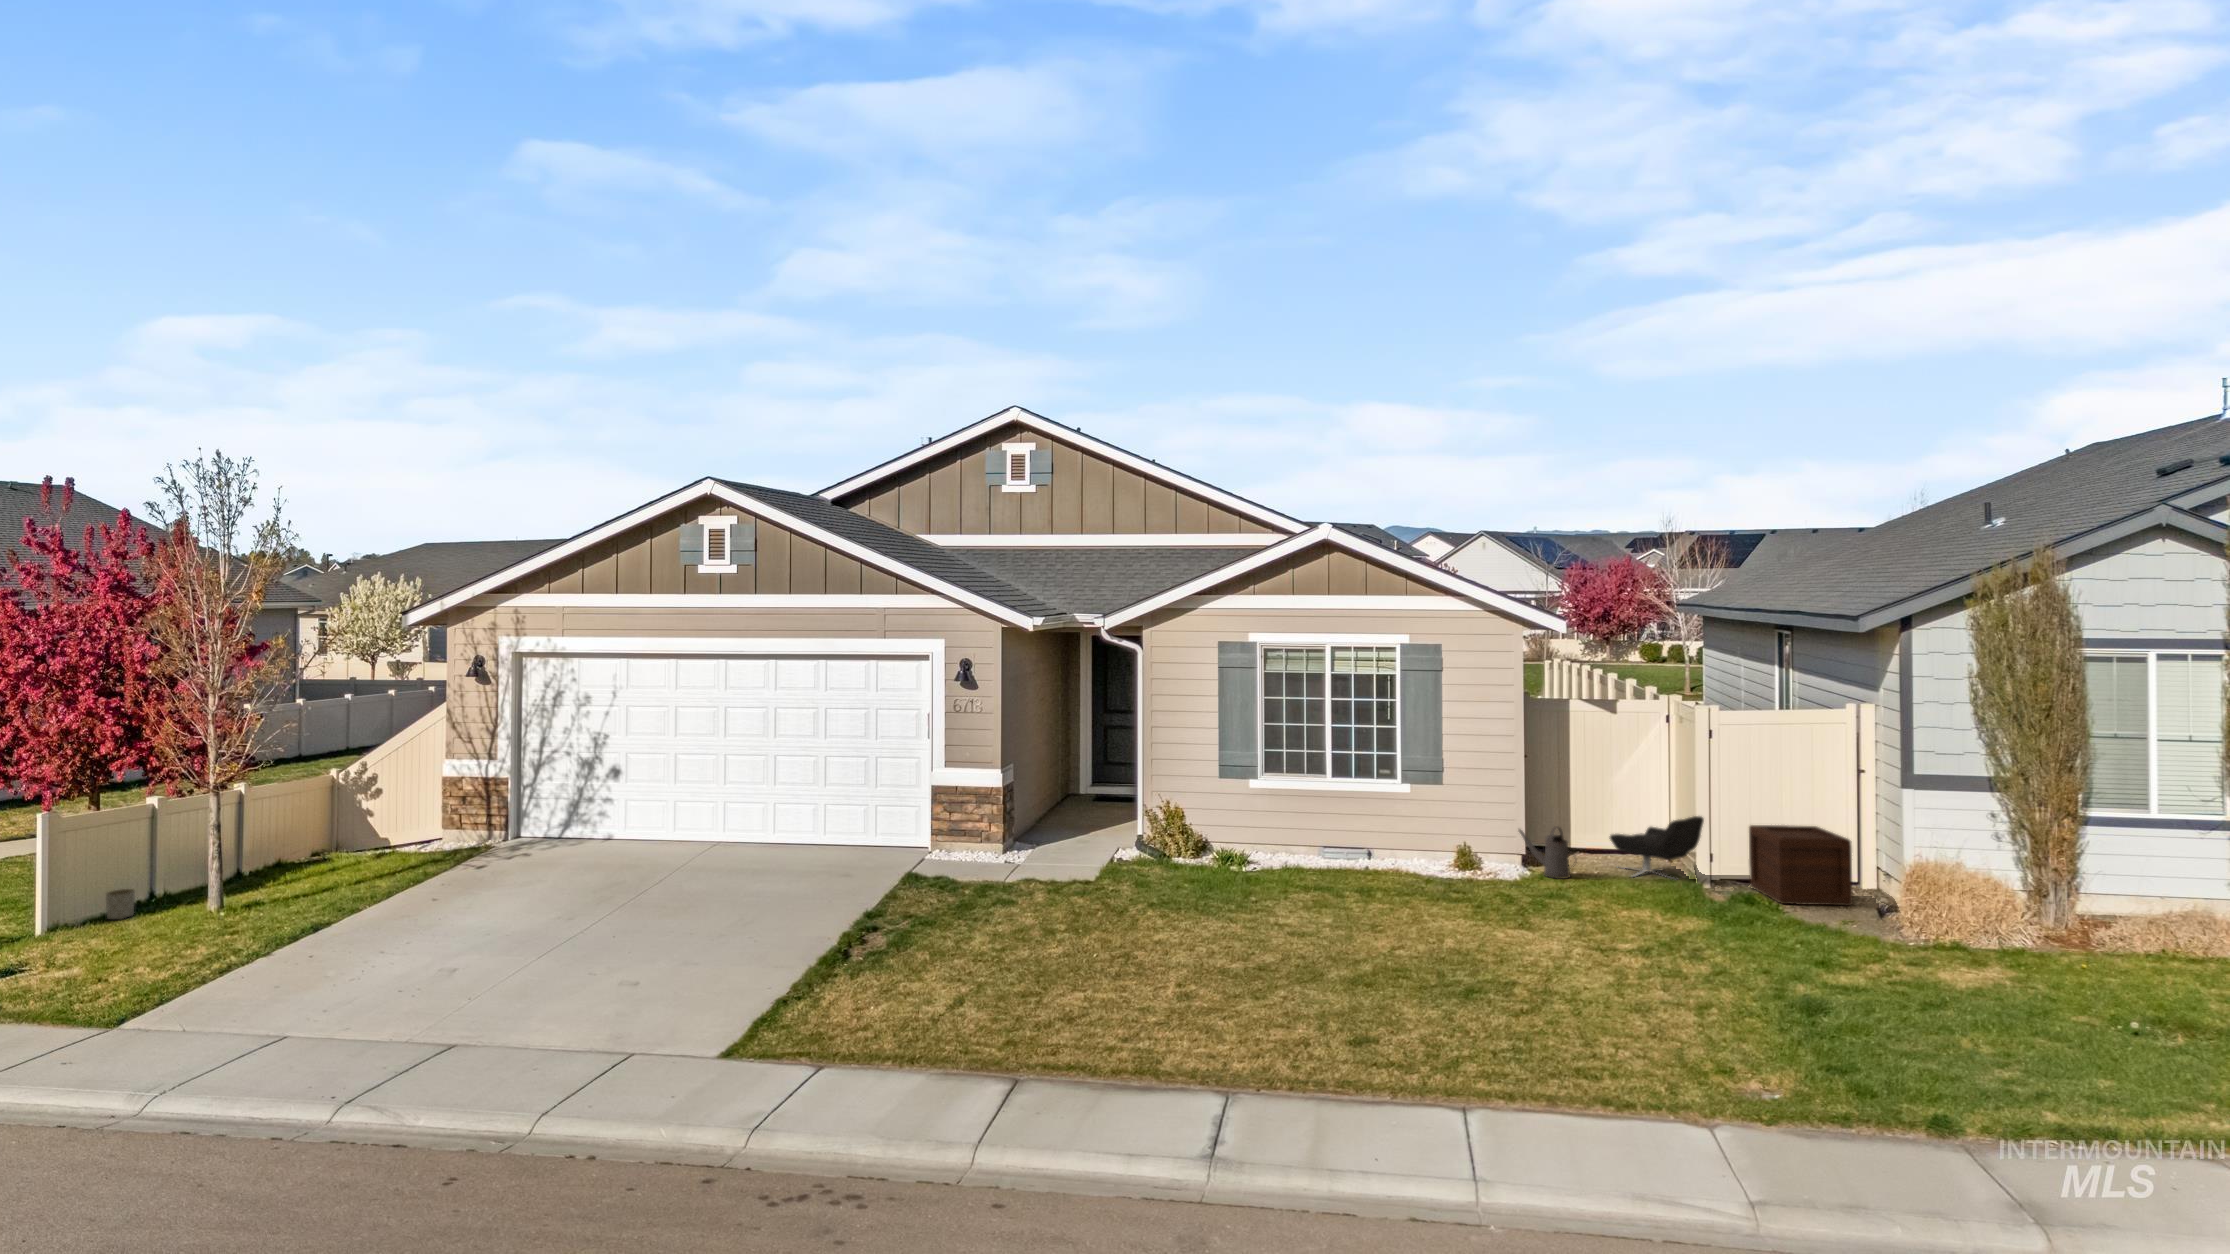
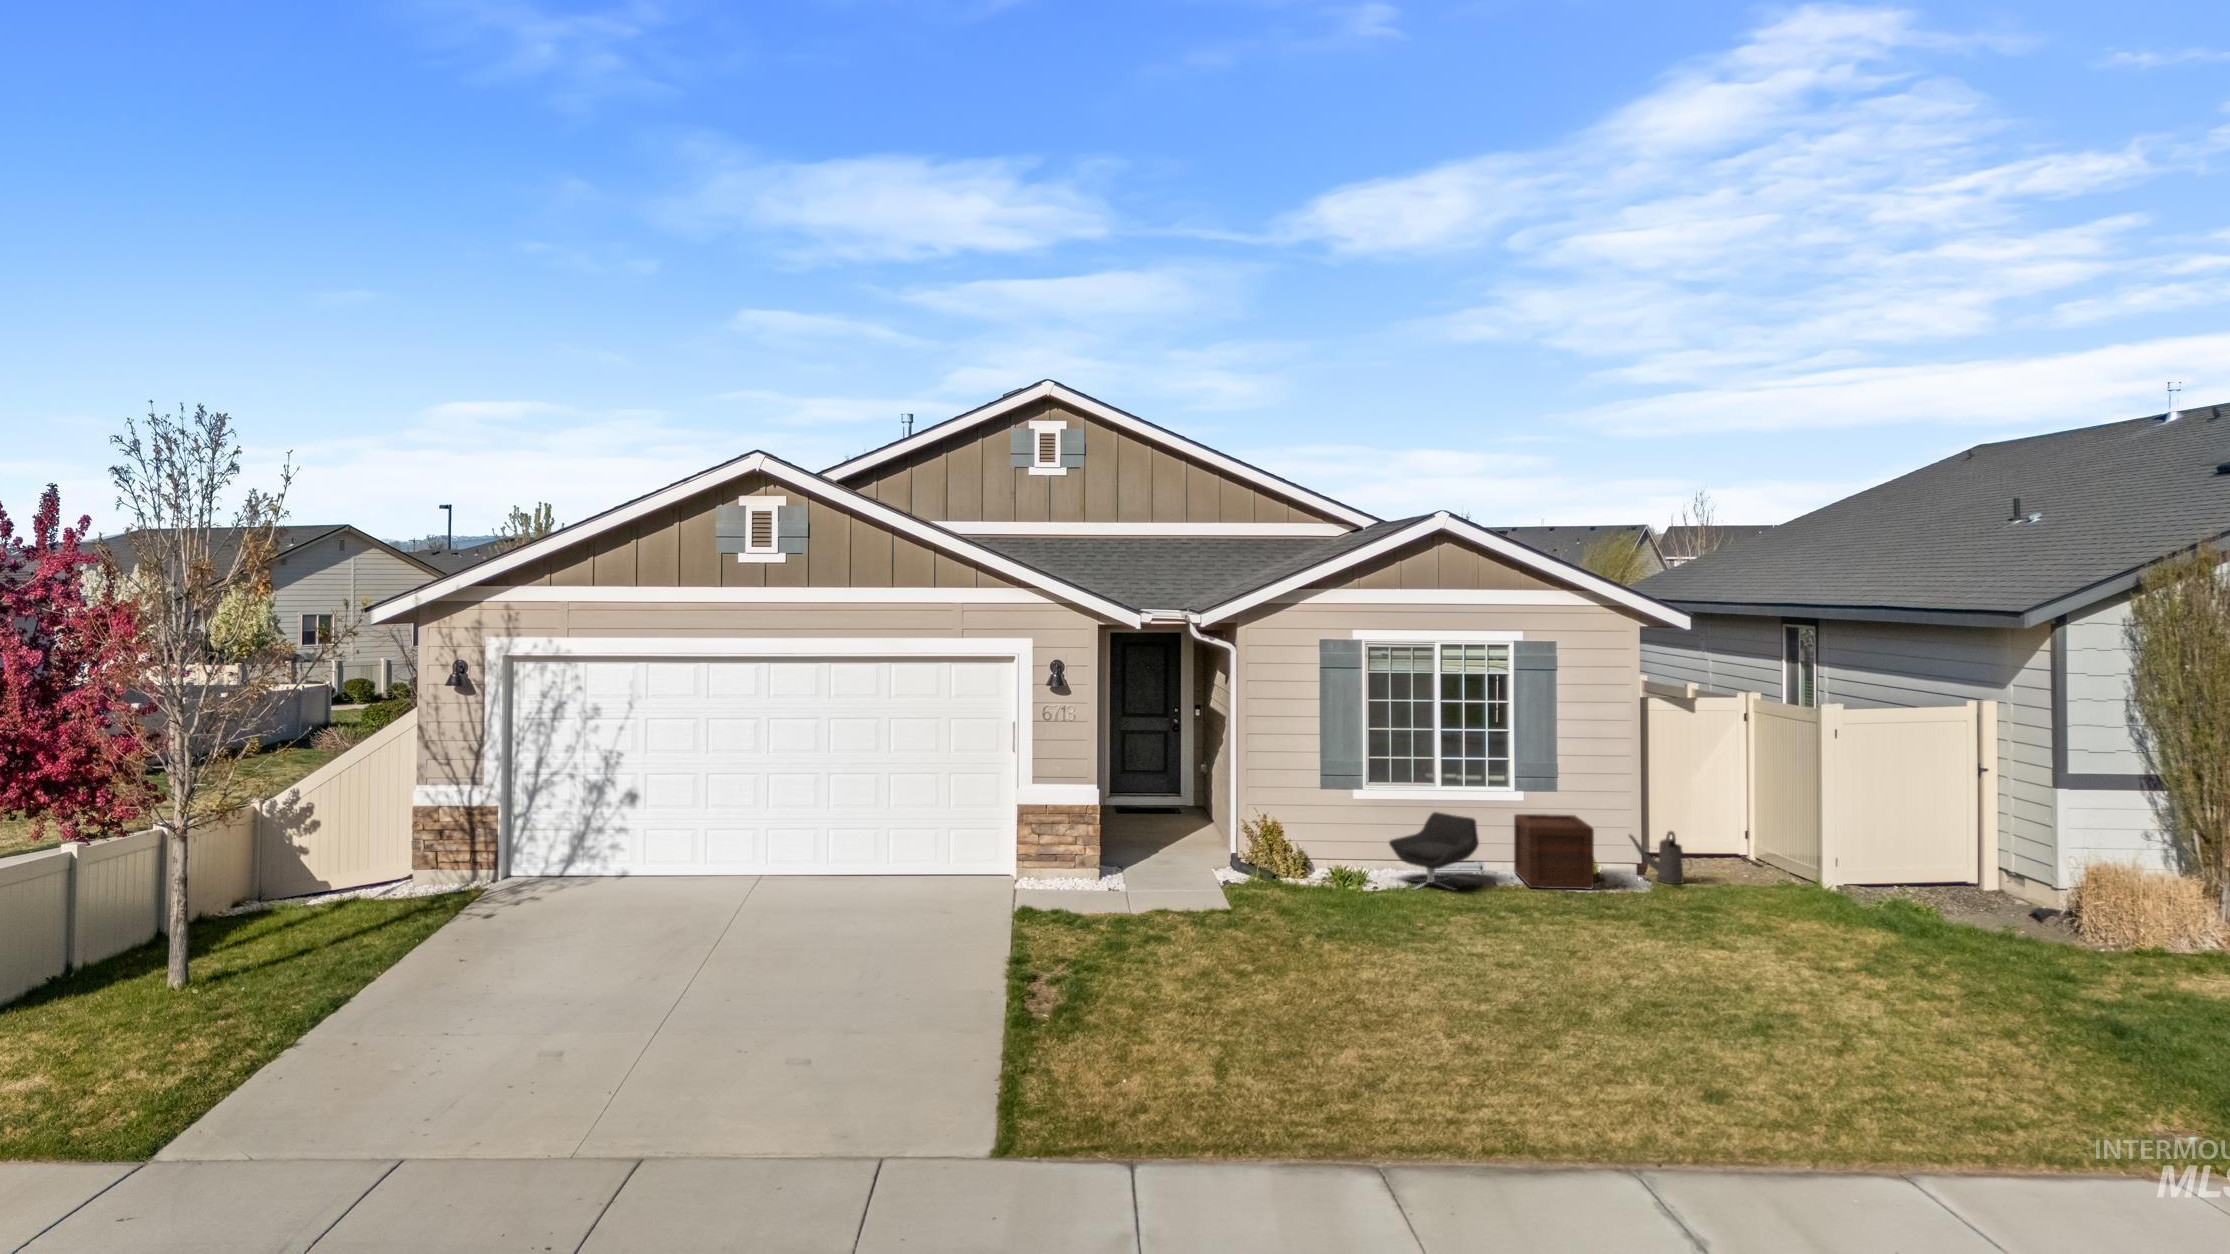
lounge chair: present [1609,816,1704,879] -> present [1389,812,1479,890]
wooden crate: present [1749,825,1853,906] -> present [1514,814,1594,889]
planter: present [106,889,135,920] -> none [15,966,55,1007]

